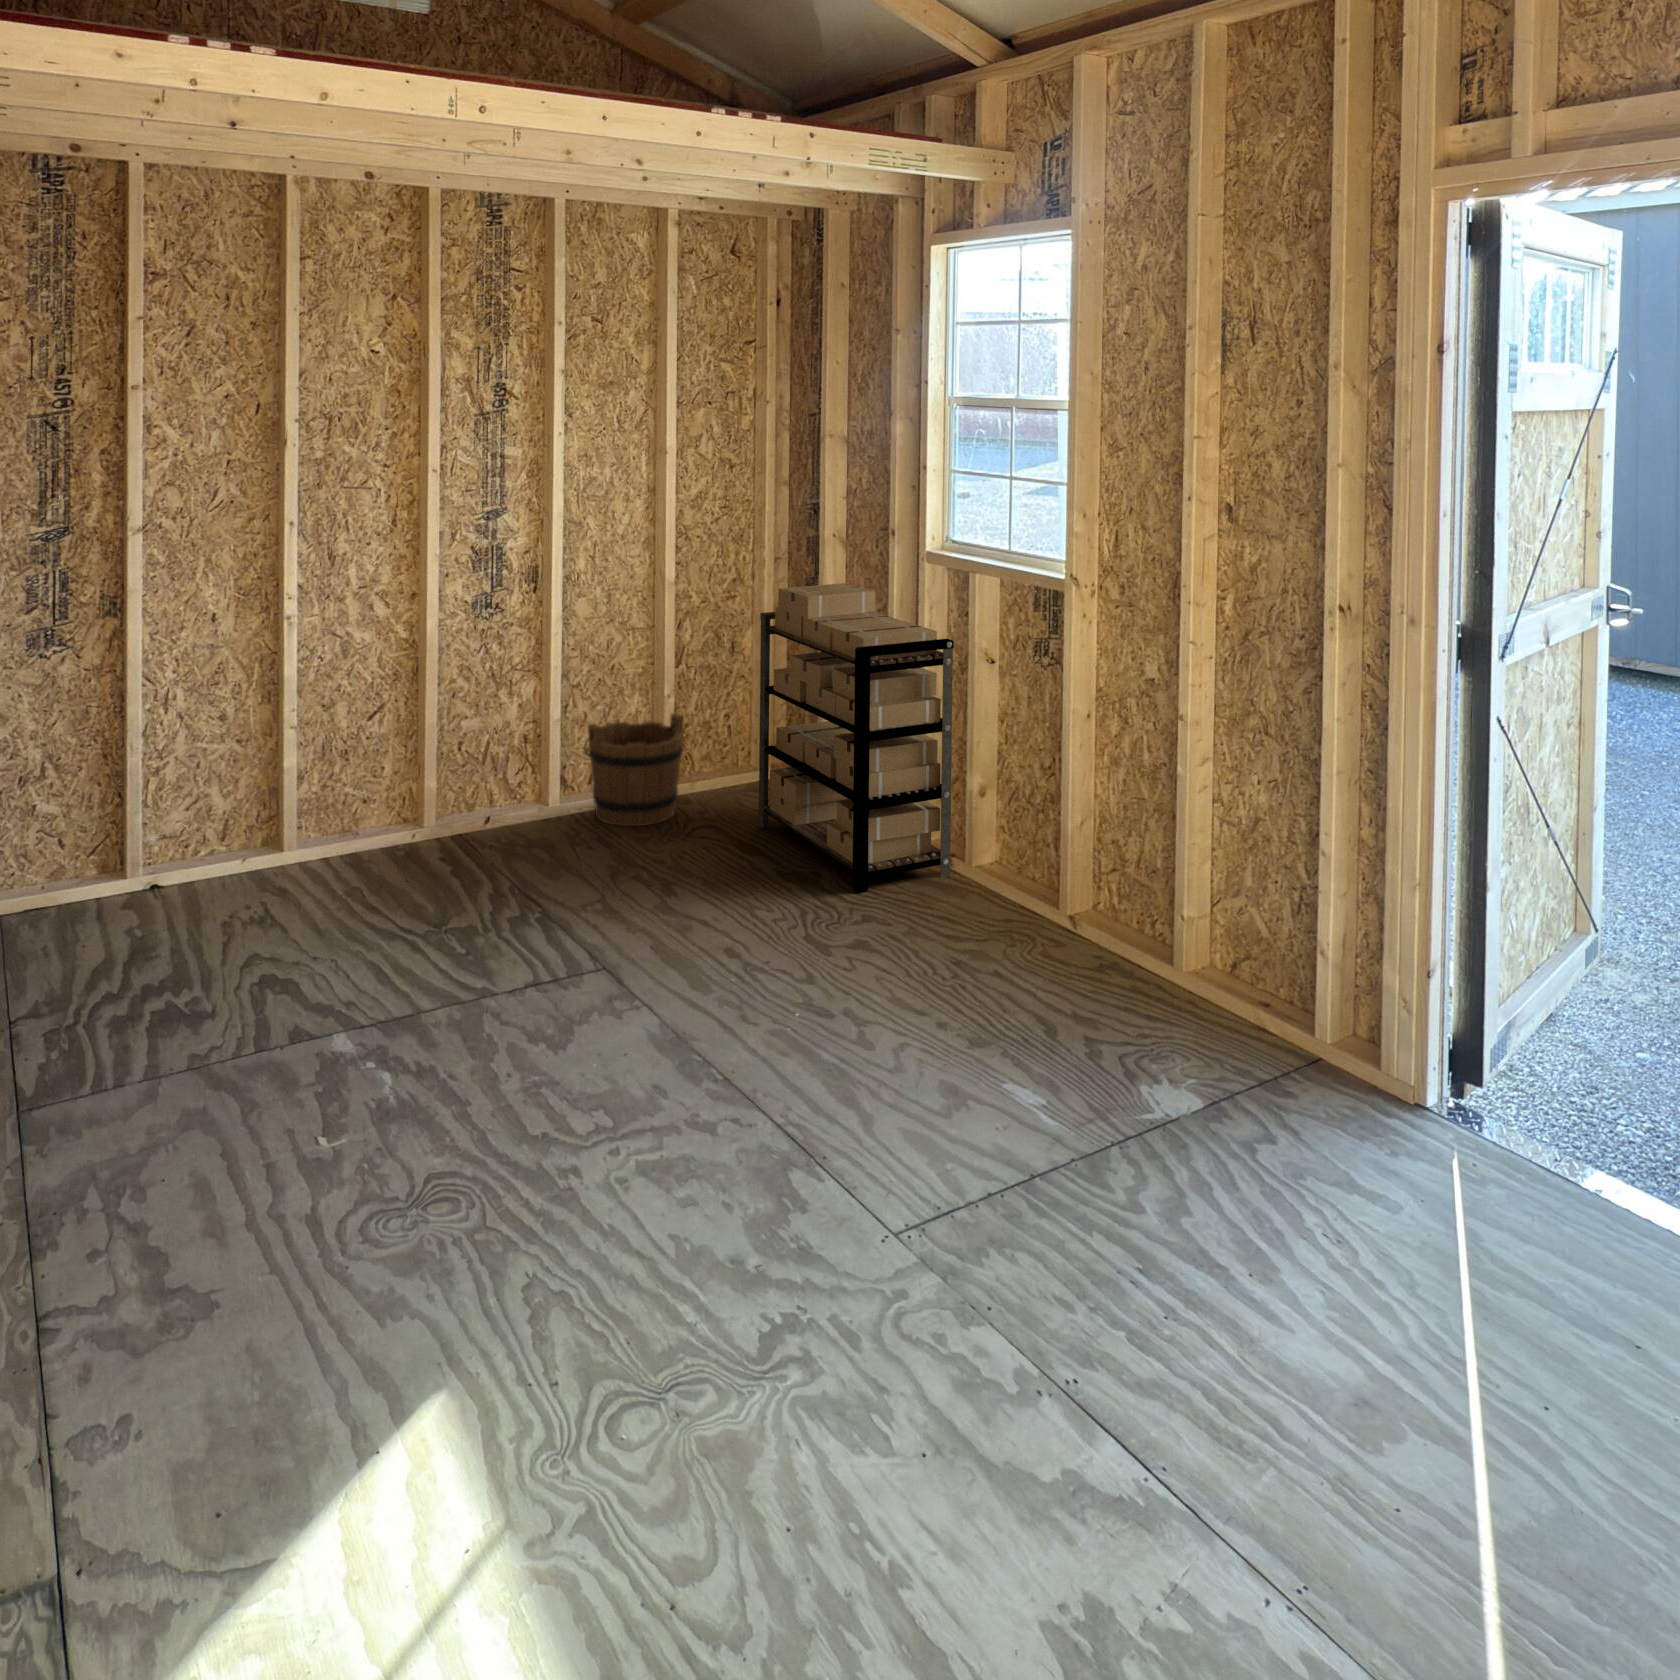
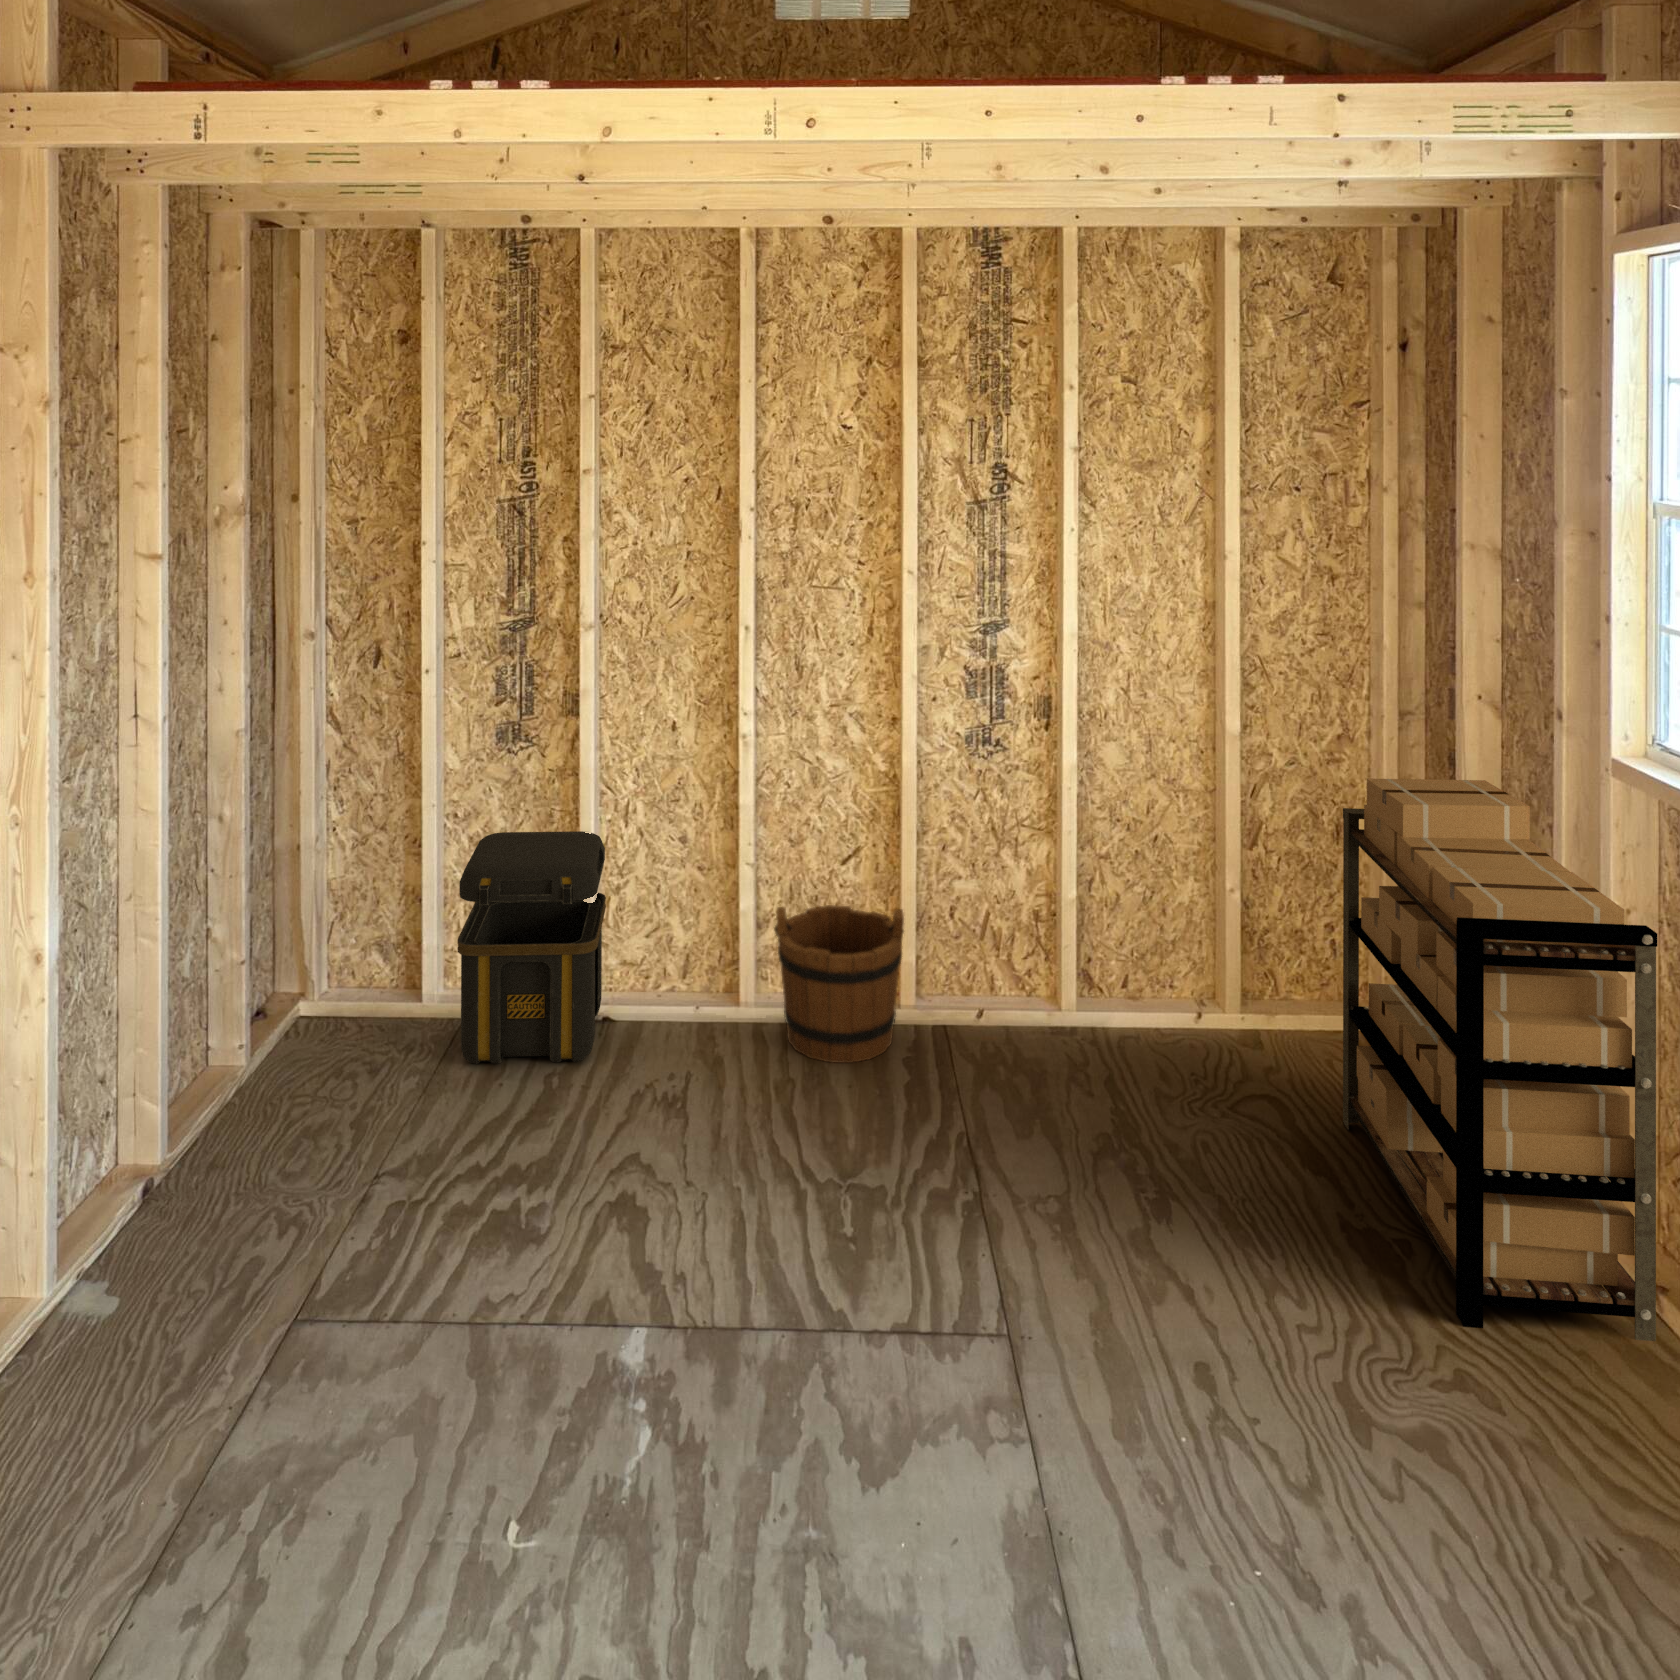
bucket: present [584,713,684,826] -> present [775,905,904,1063]
toolbox: none [14,722,169,938] -> present [457,831,606,1064]

